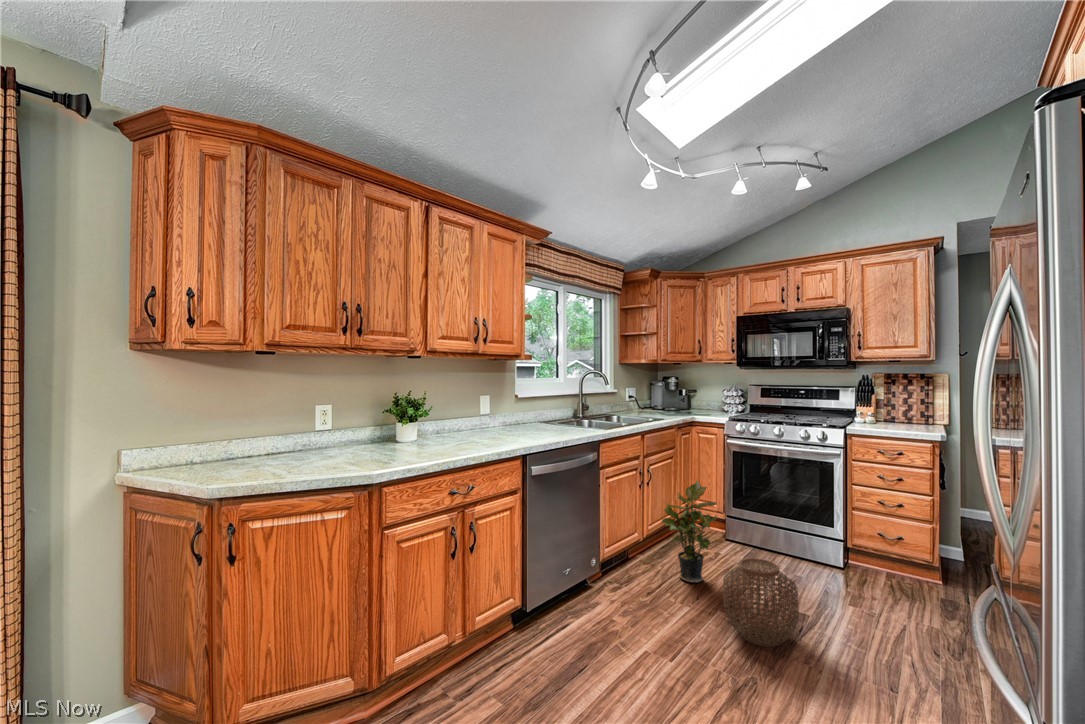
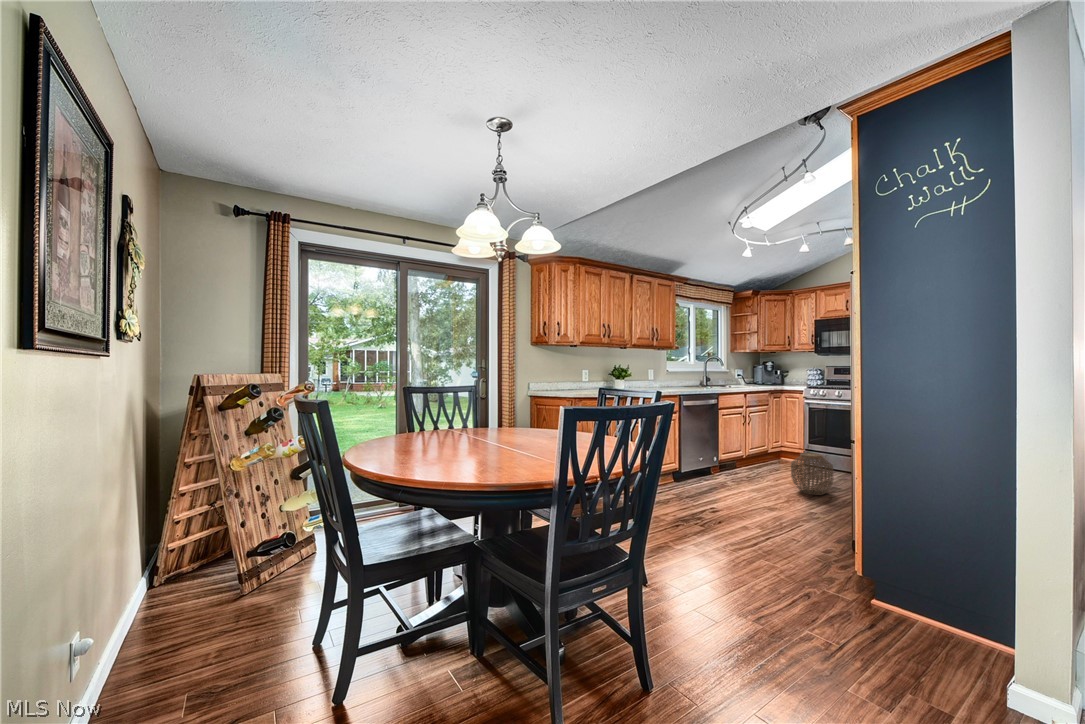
potted plant: present [662,481,717,582] -> none [758,419,793,476]

